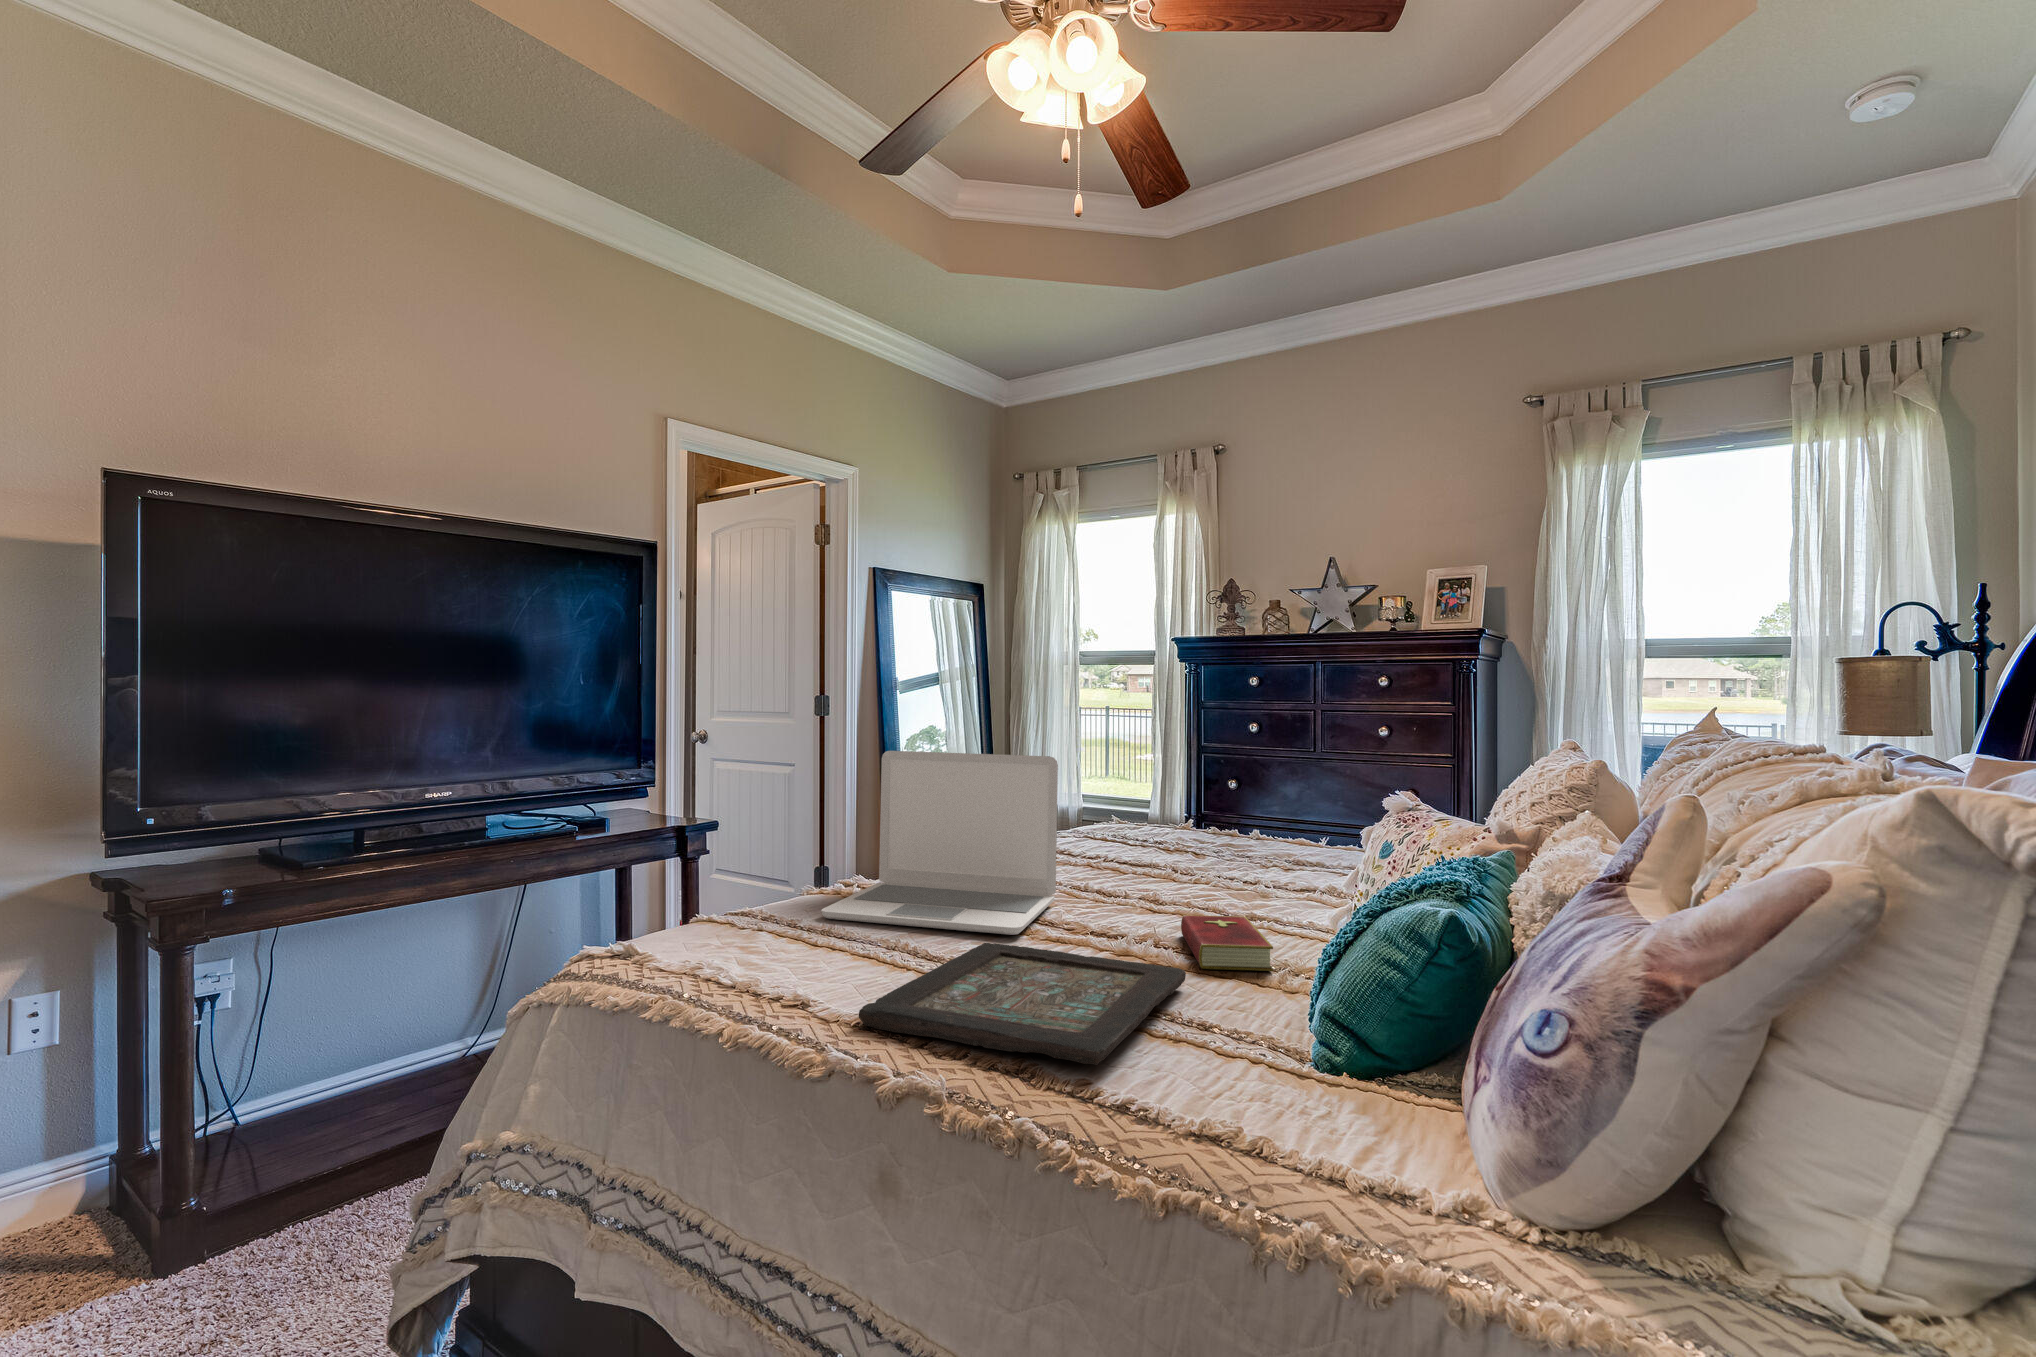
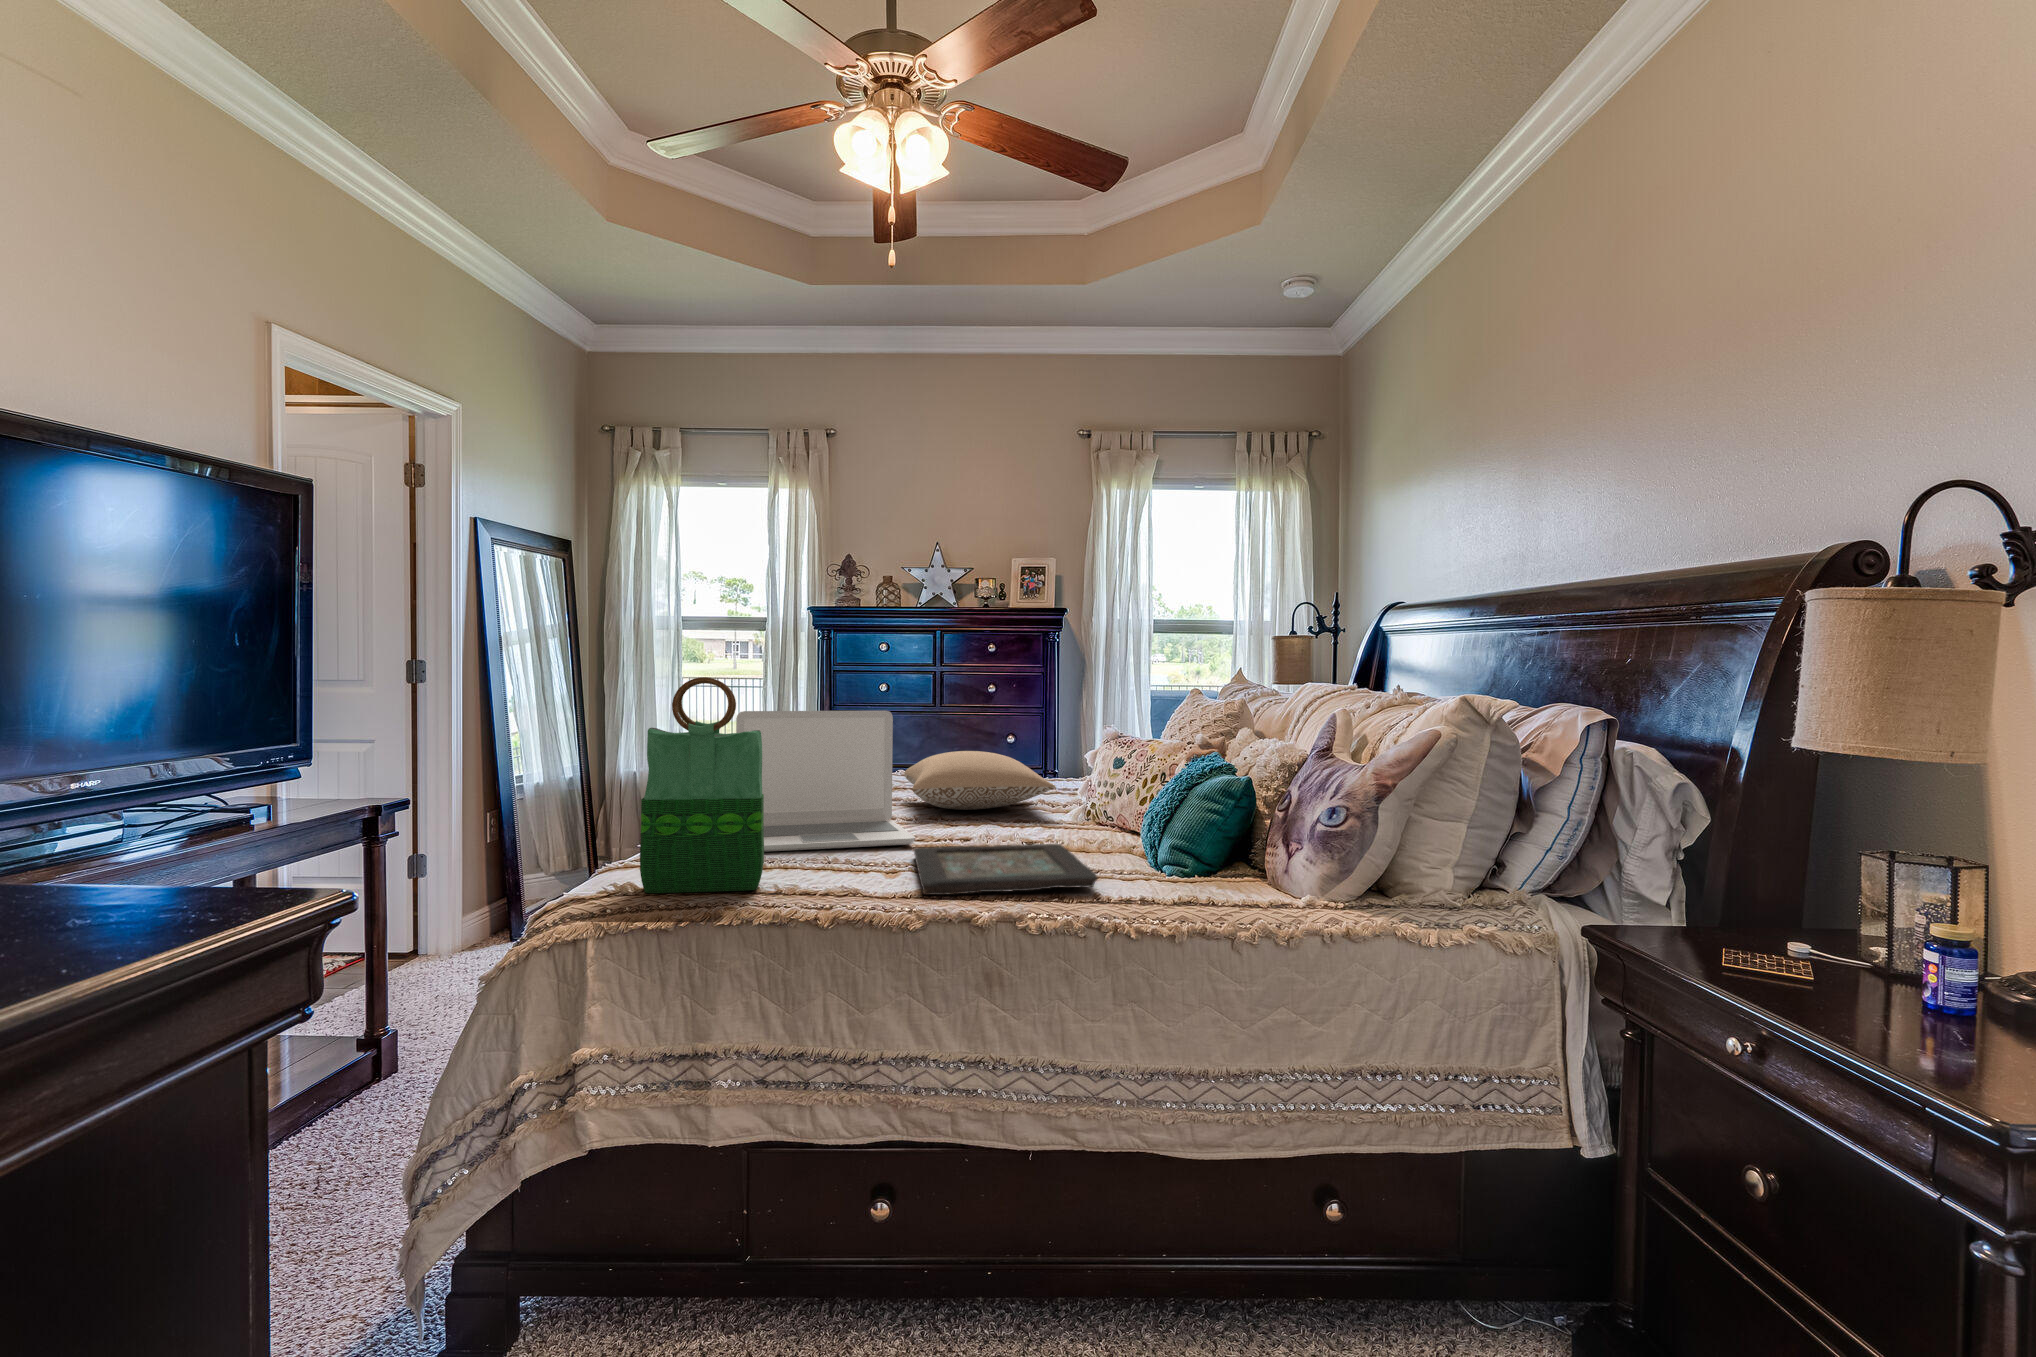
tote bag: none [607,710,739,975] -> present [640,677,764,893]
pillow: none [1106,813,1318,891] -> present [904,751,1055,810]
hardcover book: present [1181,915,1273,971] -> none [1006,816,1090,847]

